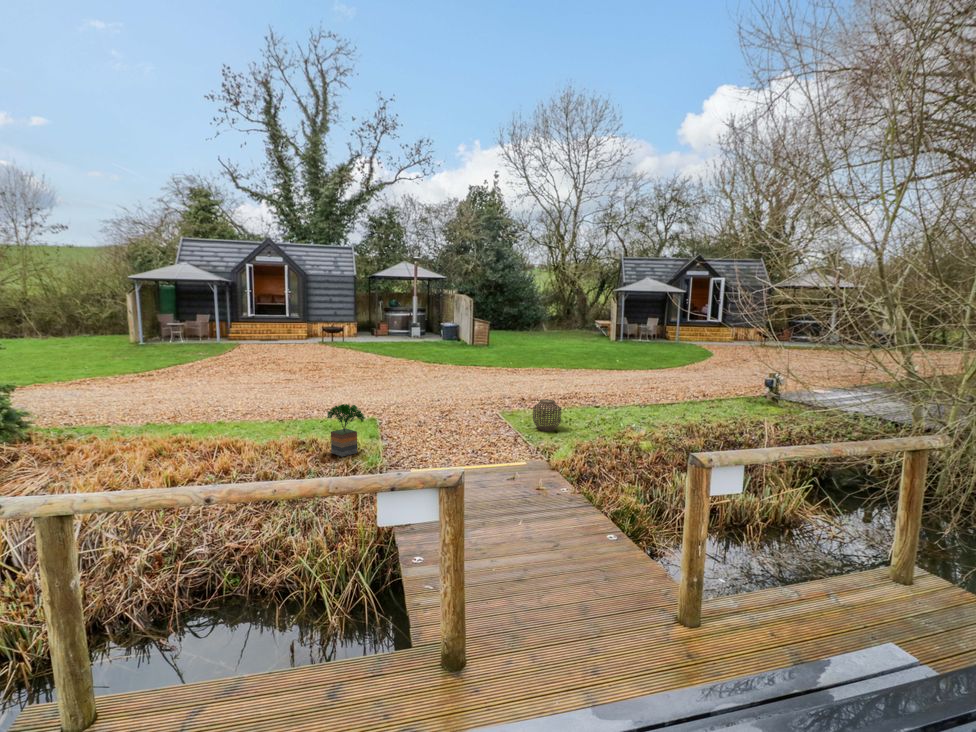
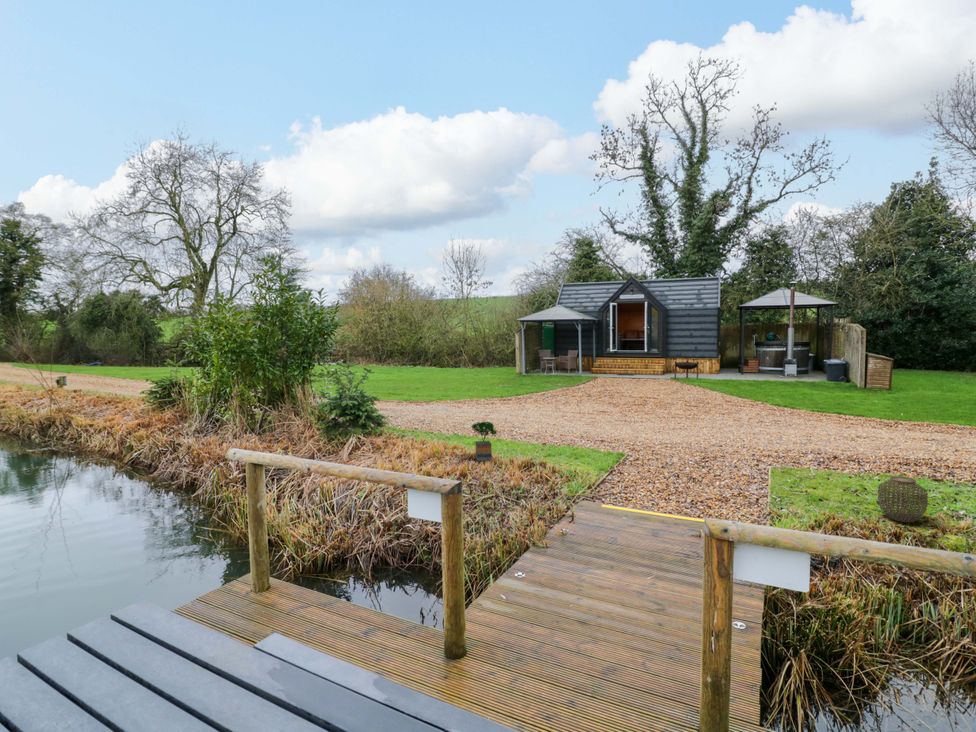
potted tree: present [327,404,365,457] -> present [472,422,497,461]

